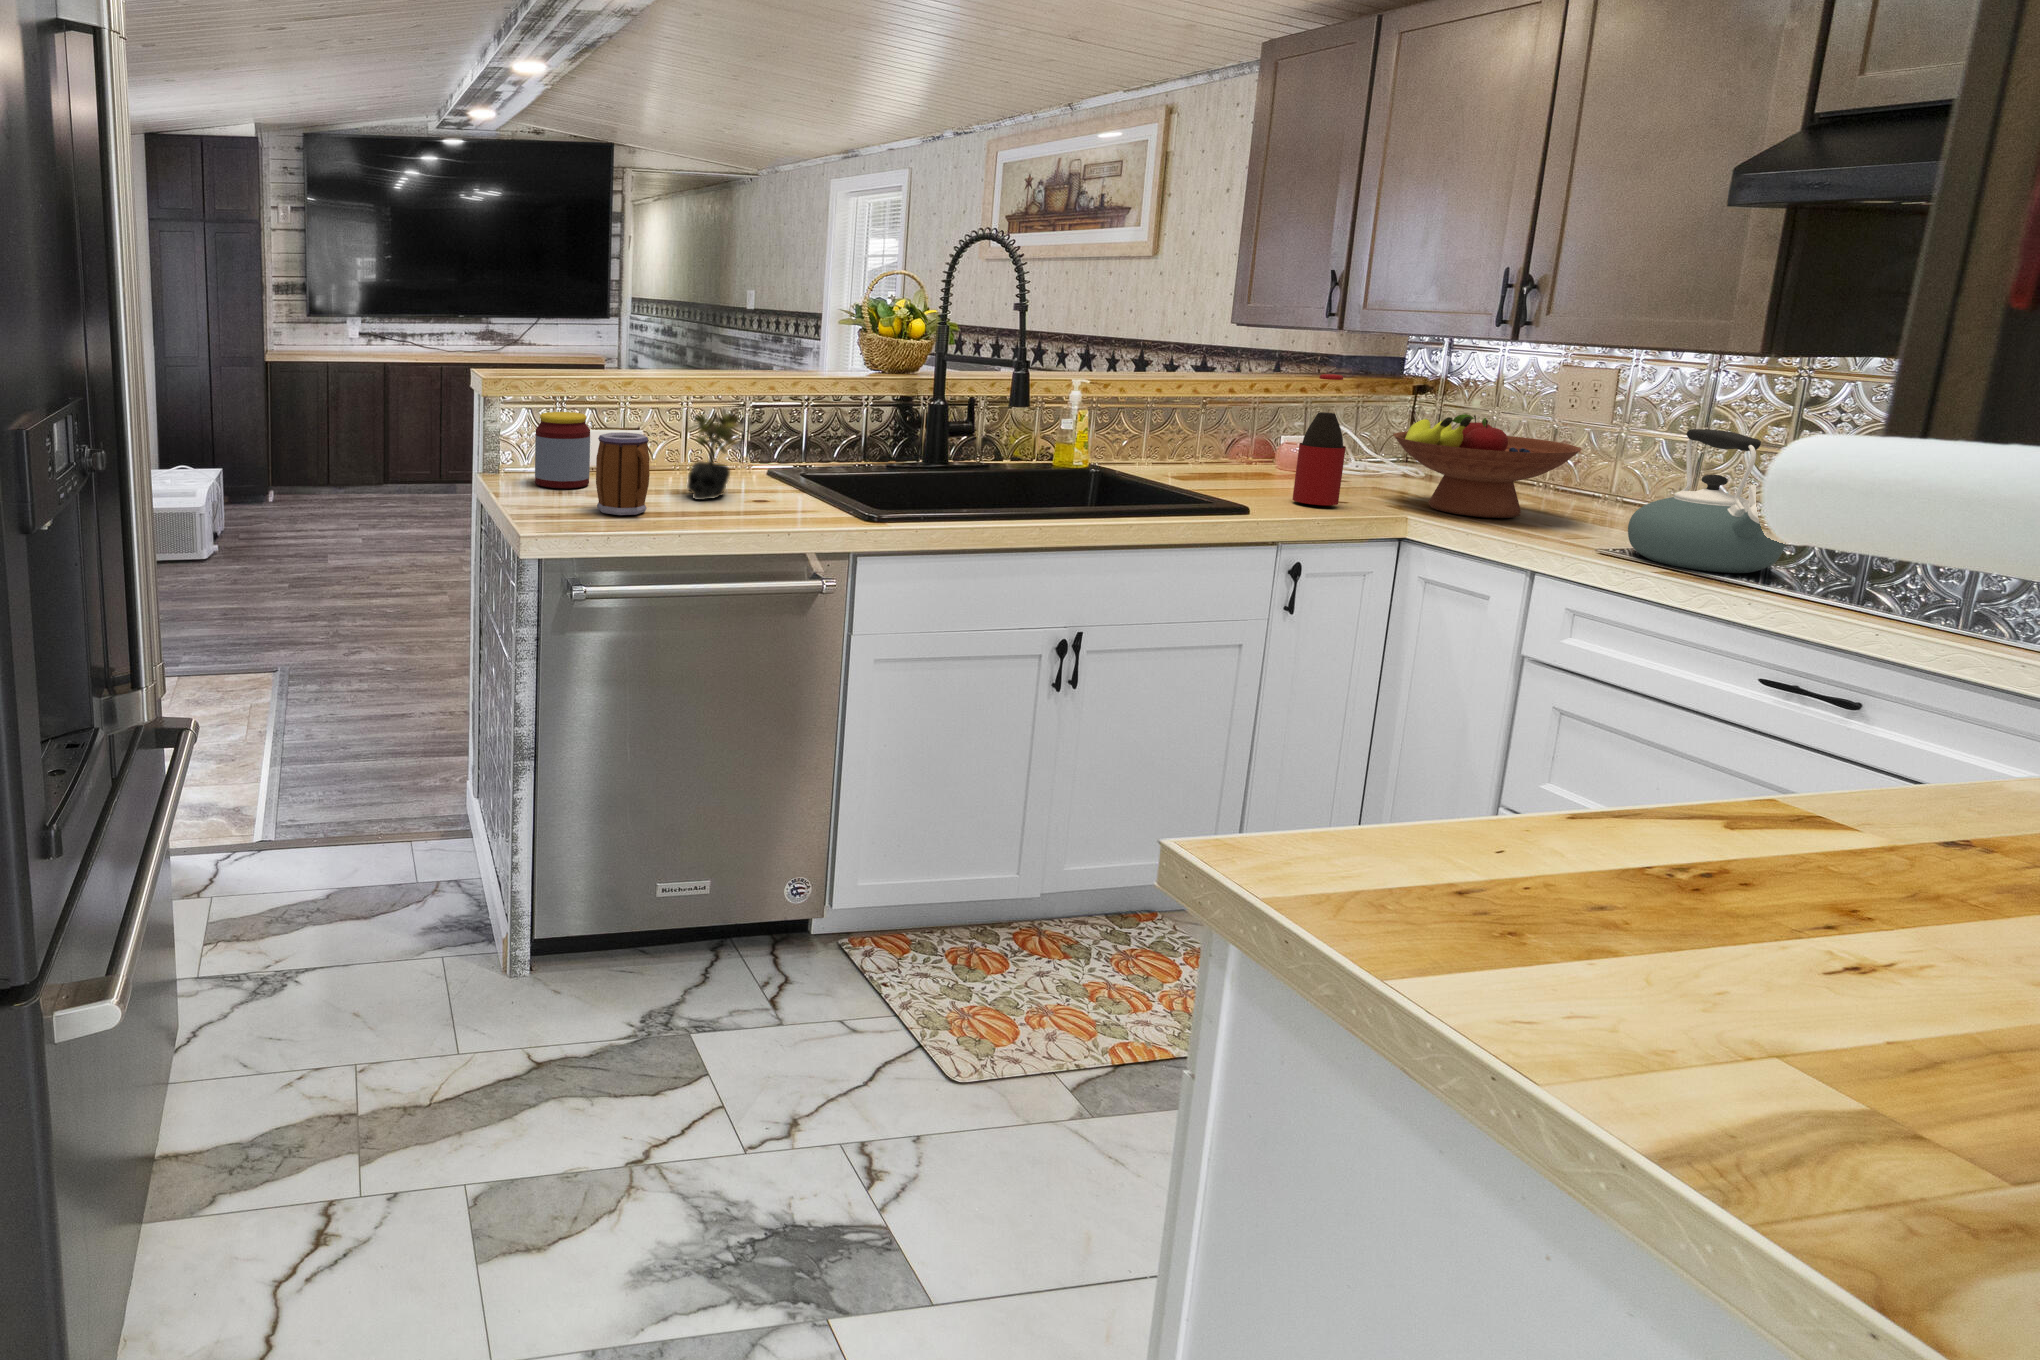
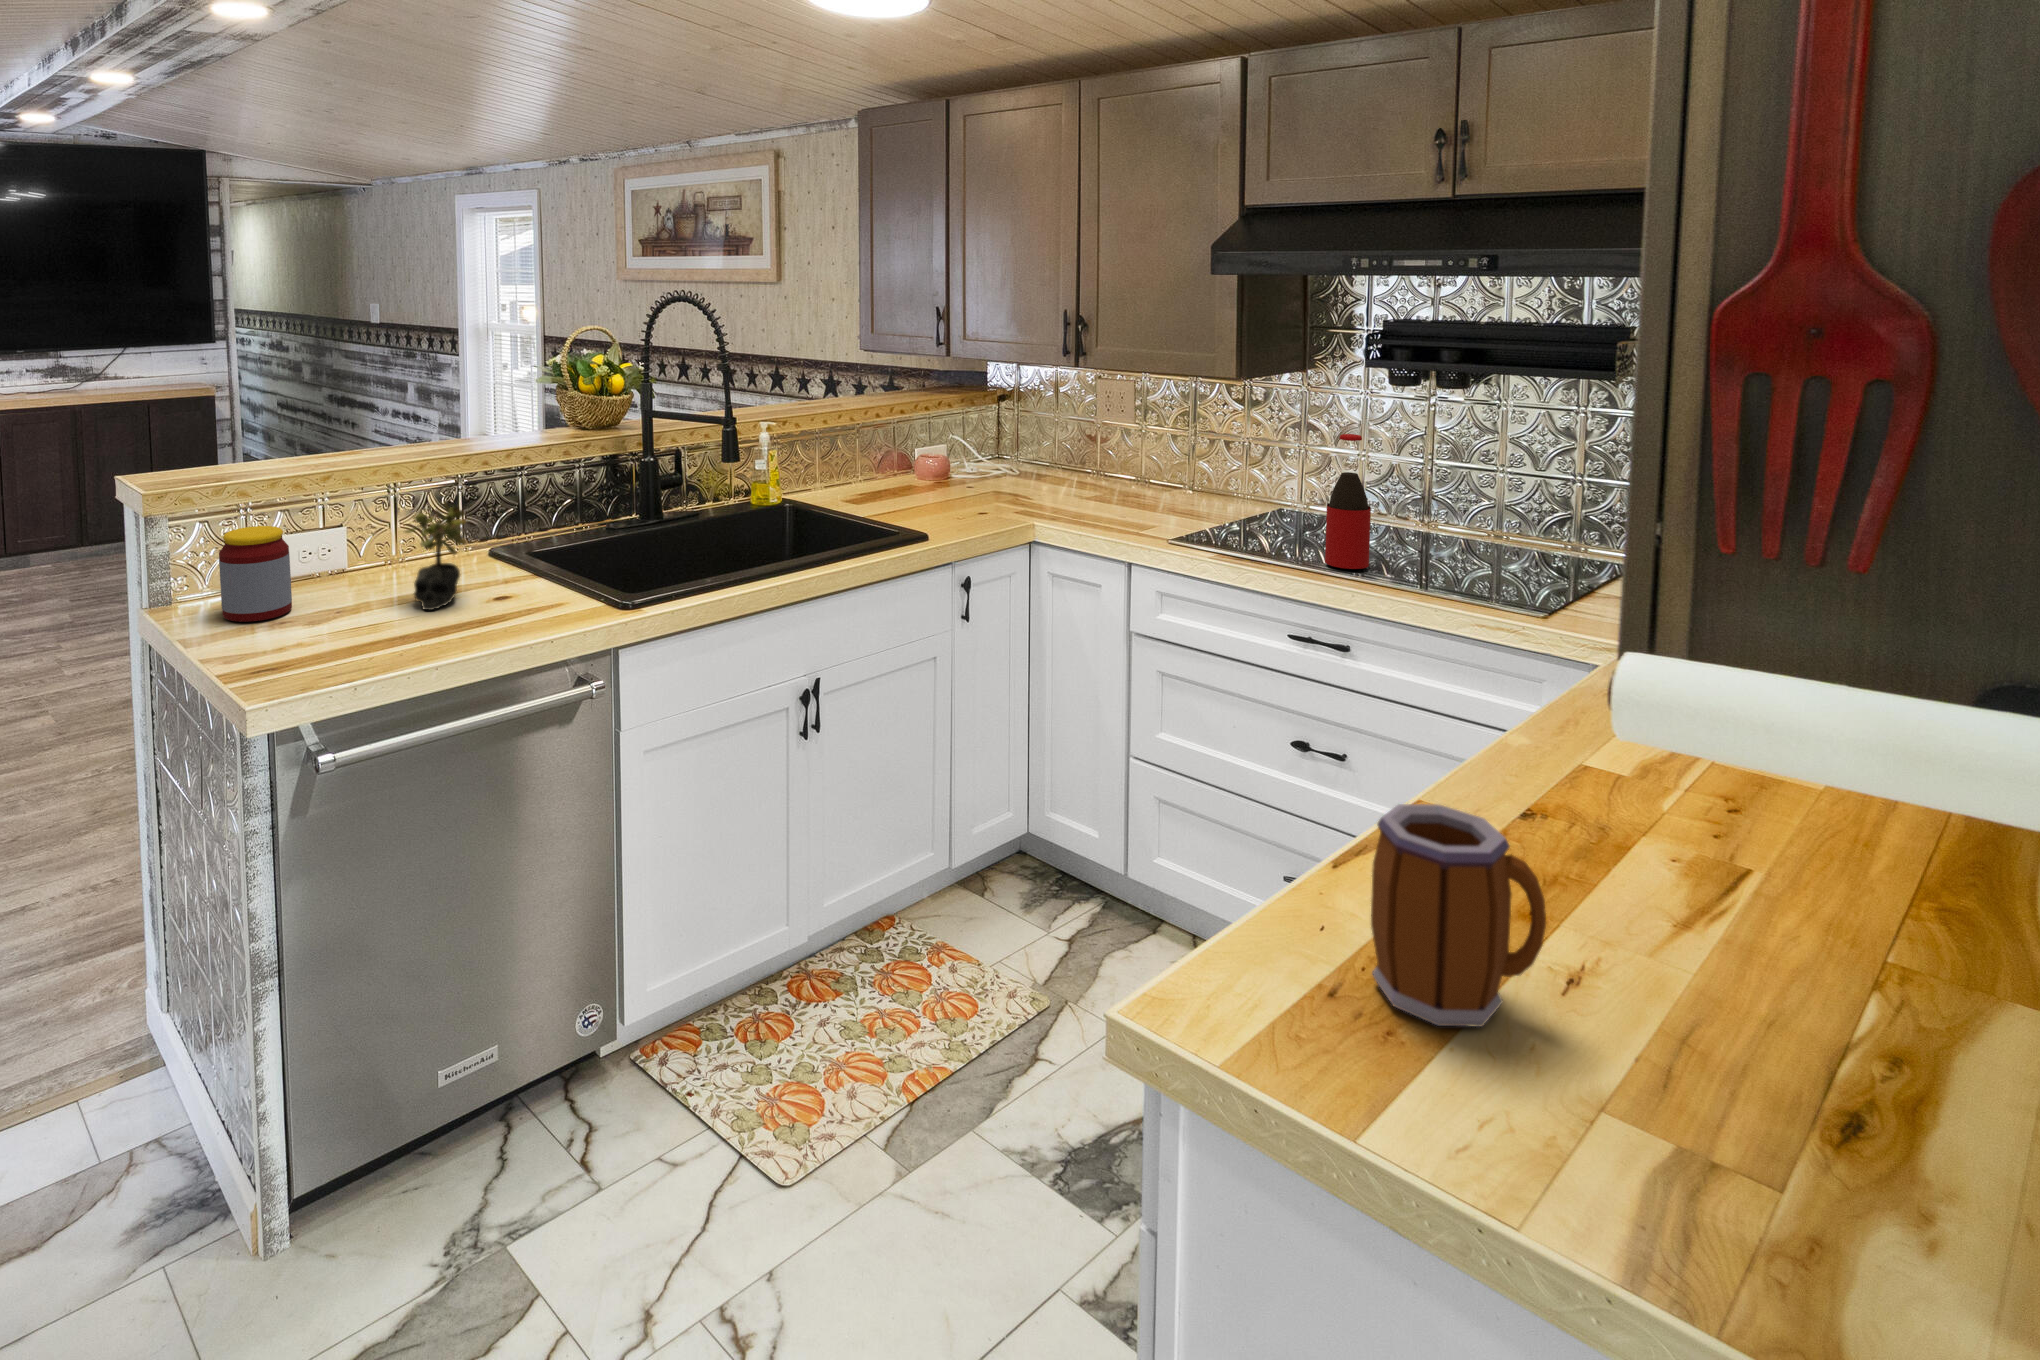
bottle: present [1292,374,1346,505] -> present [1325,434,1371,569]
fruit bowl: present [1393,414,1582,518] -> none [1012,424,1140,509]
kettle: present [1628,429,1785,573] -> none [1185,430,1280,542]
mug: present [596,433,650,515] -> present [1371,804,1546,1027]

